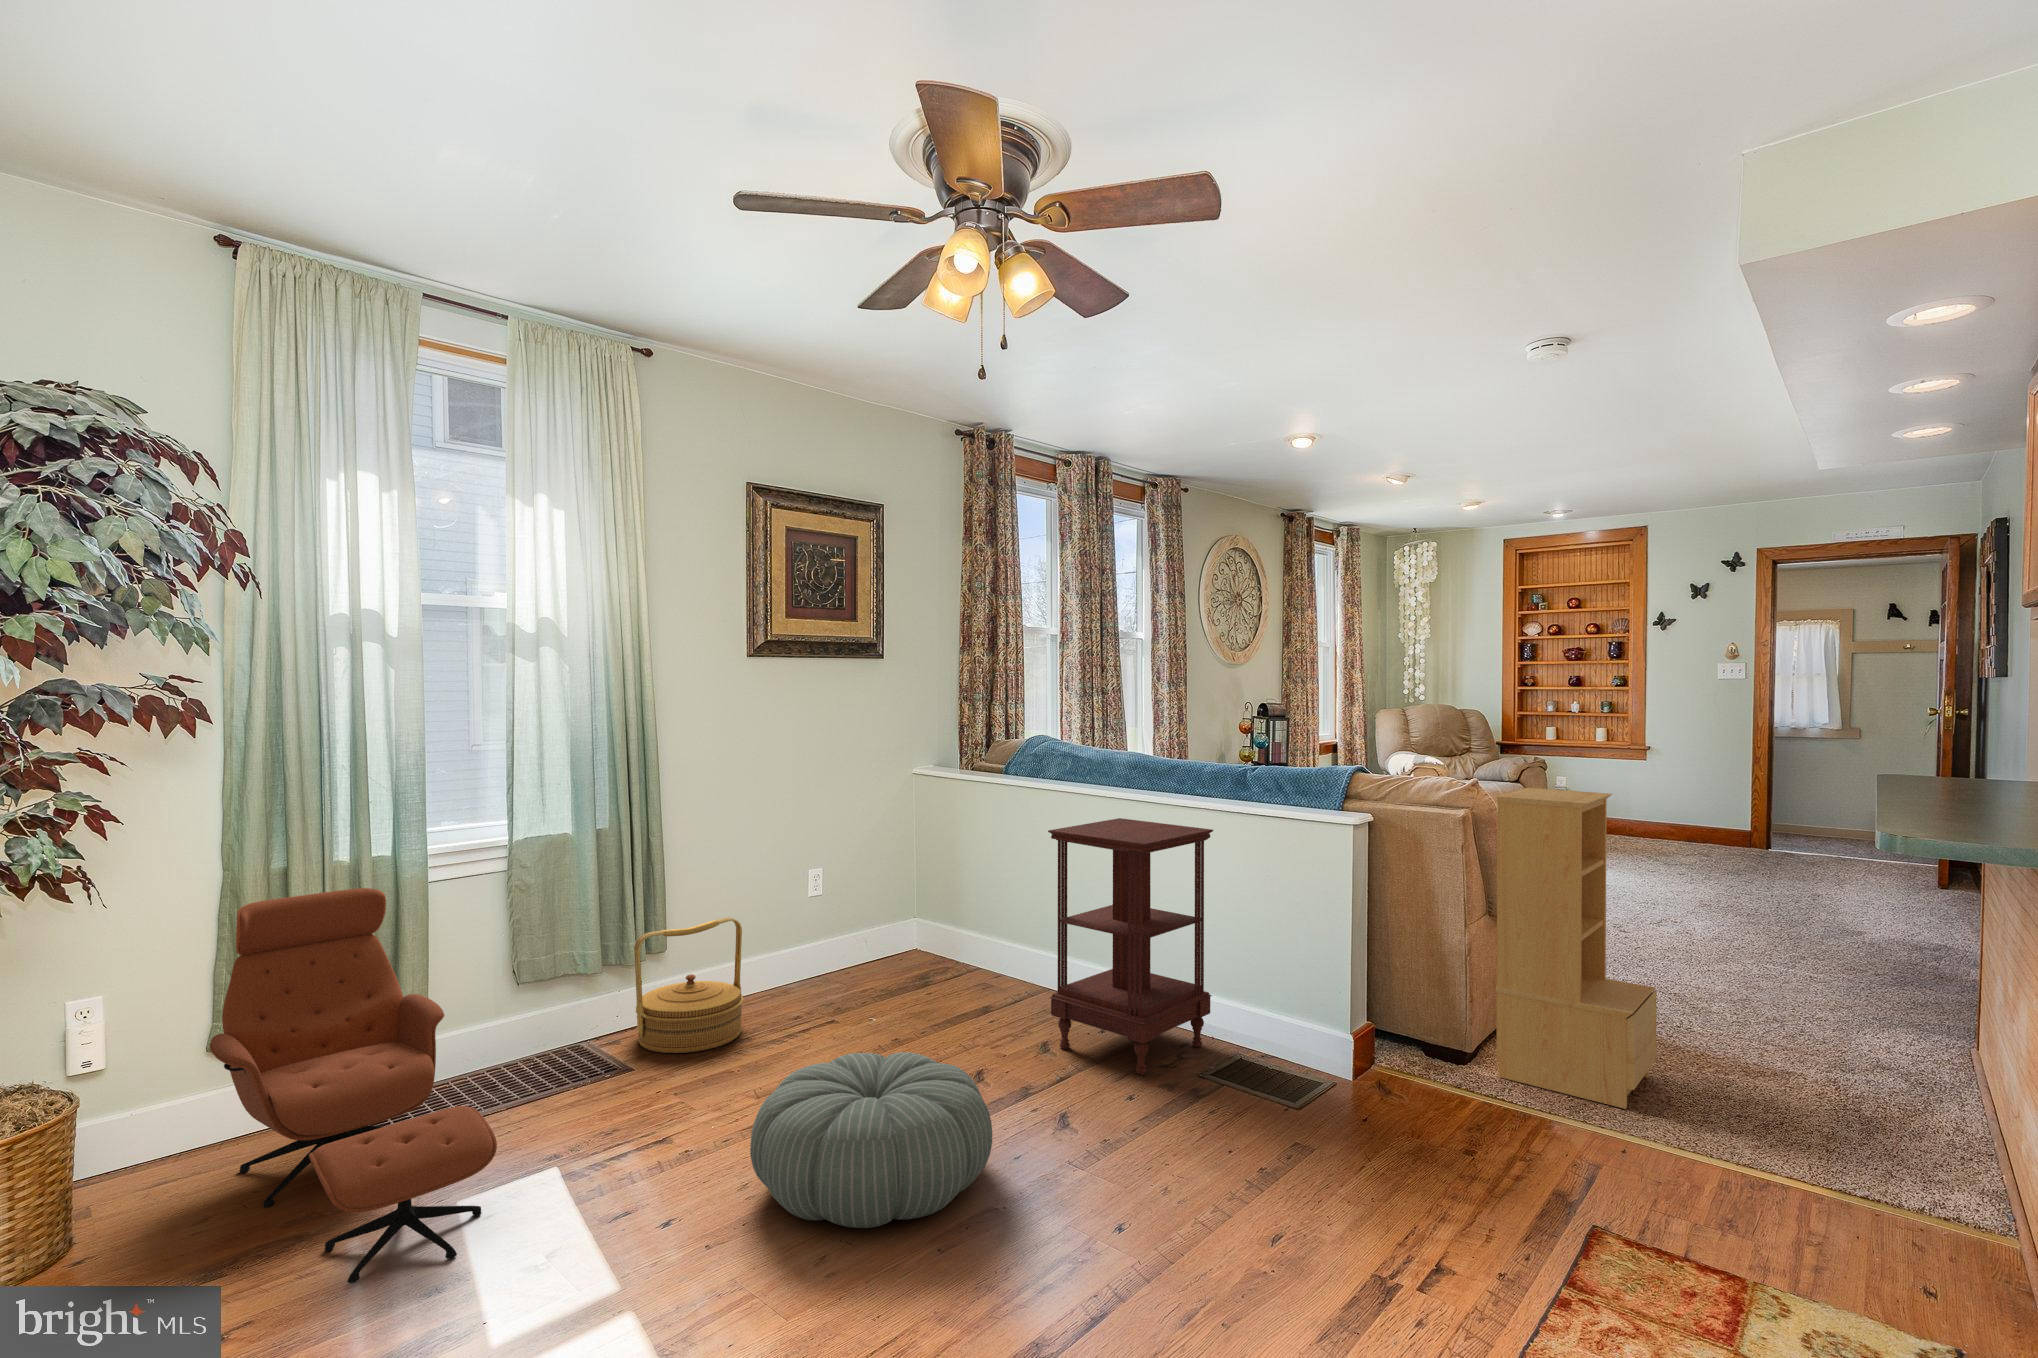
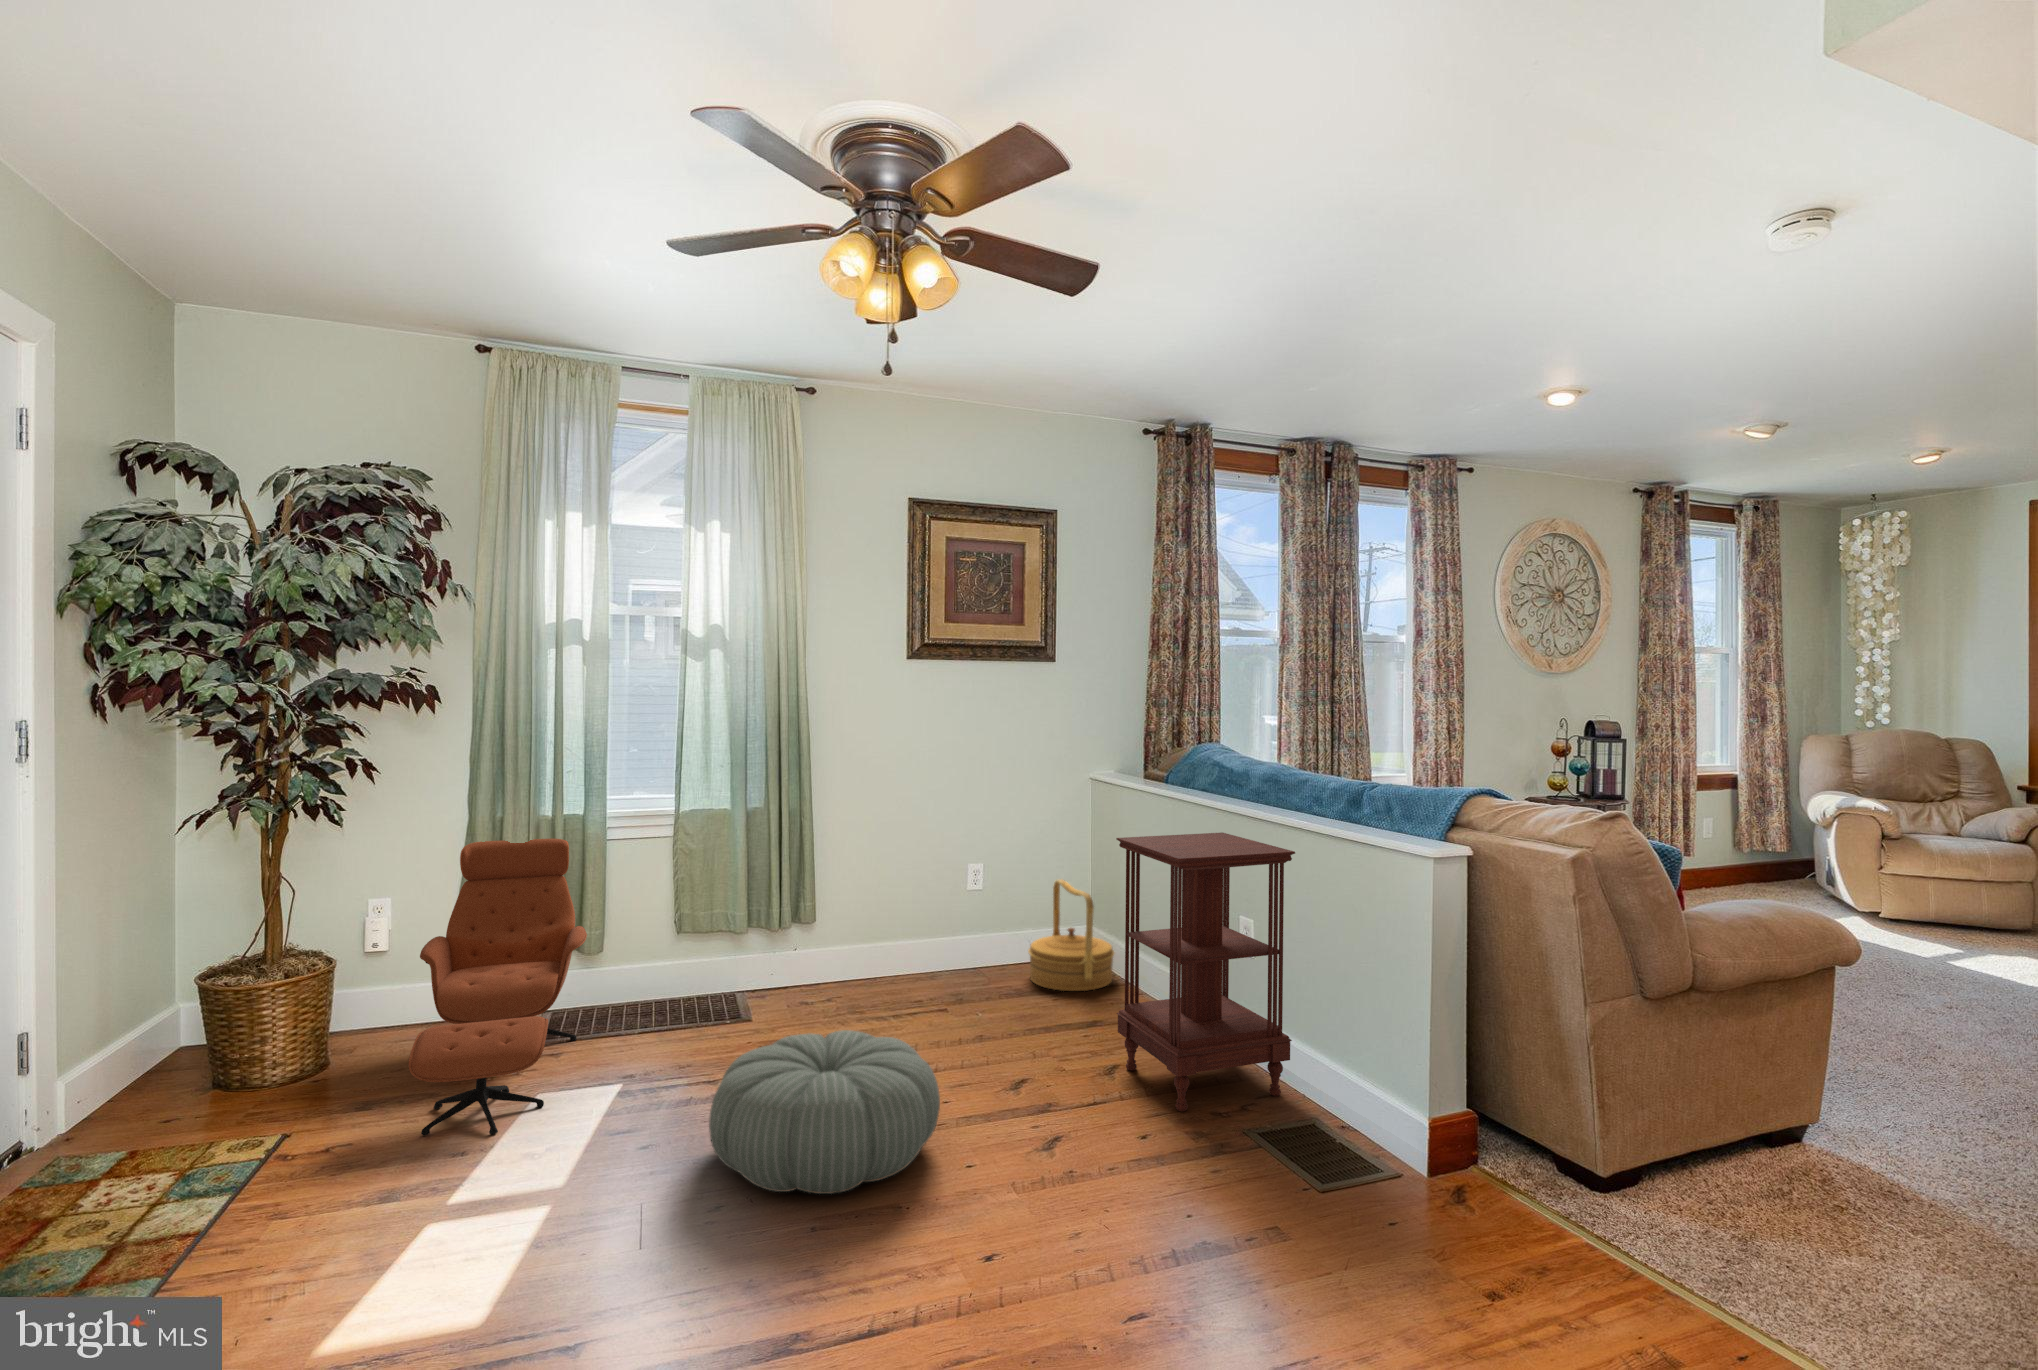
bookshelf: present [1496,788,1657,1109] -> none [1635,830,1909,1296]
woven basket: present [634,917,744,1053] -> present [1028,879,1114,991]

